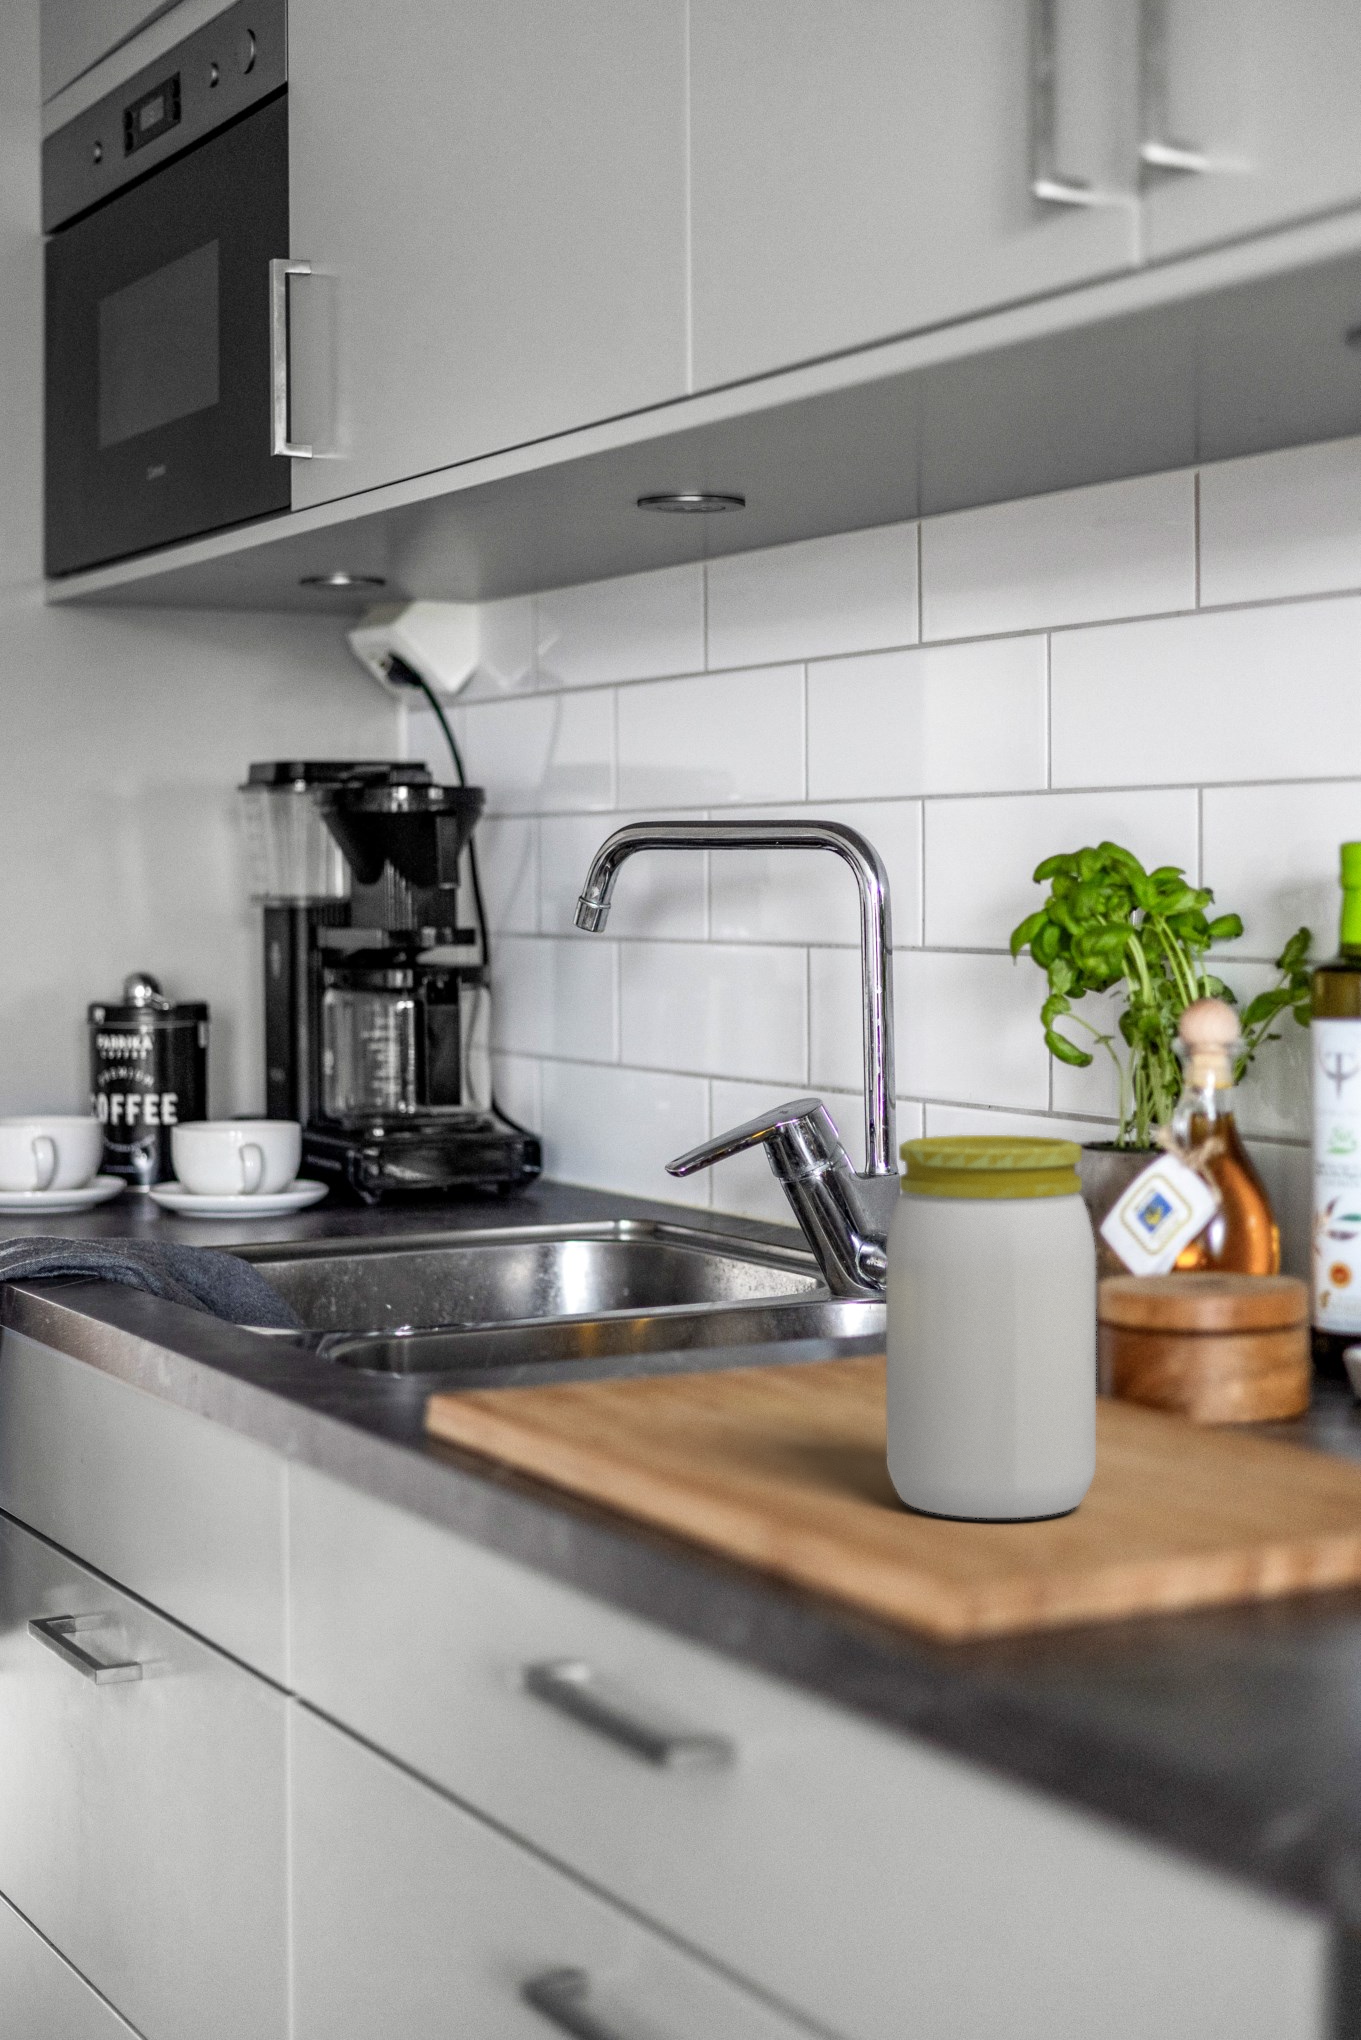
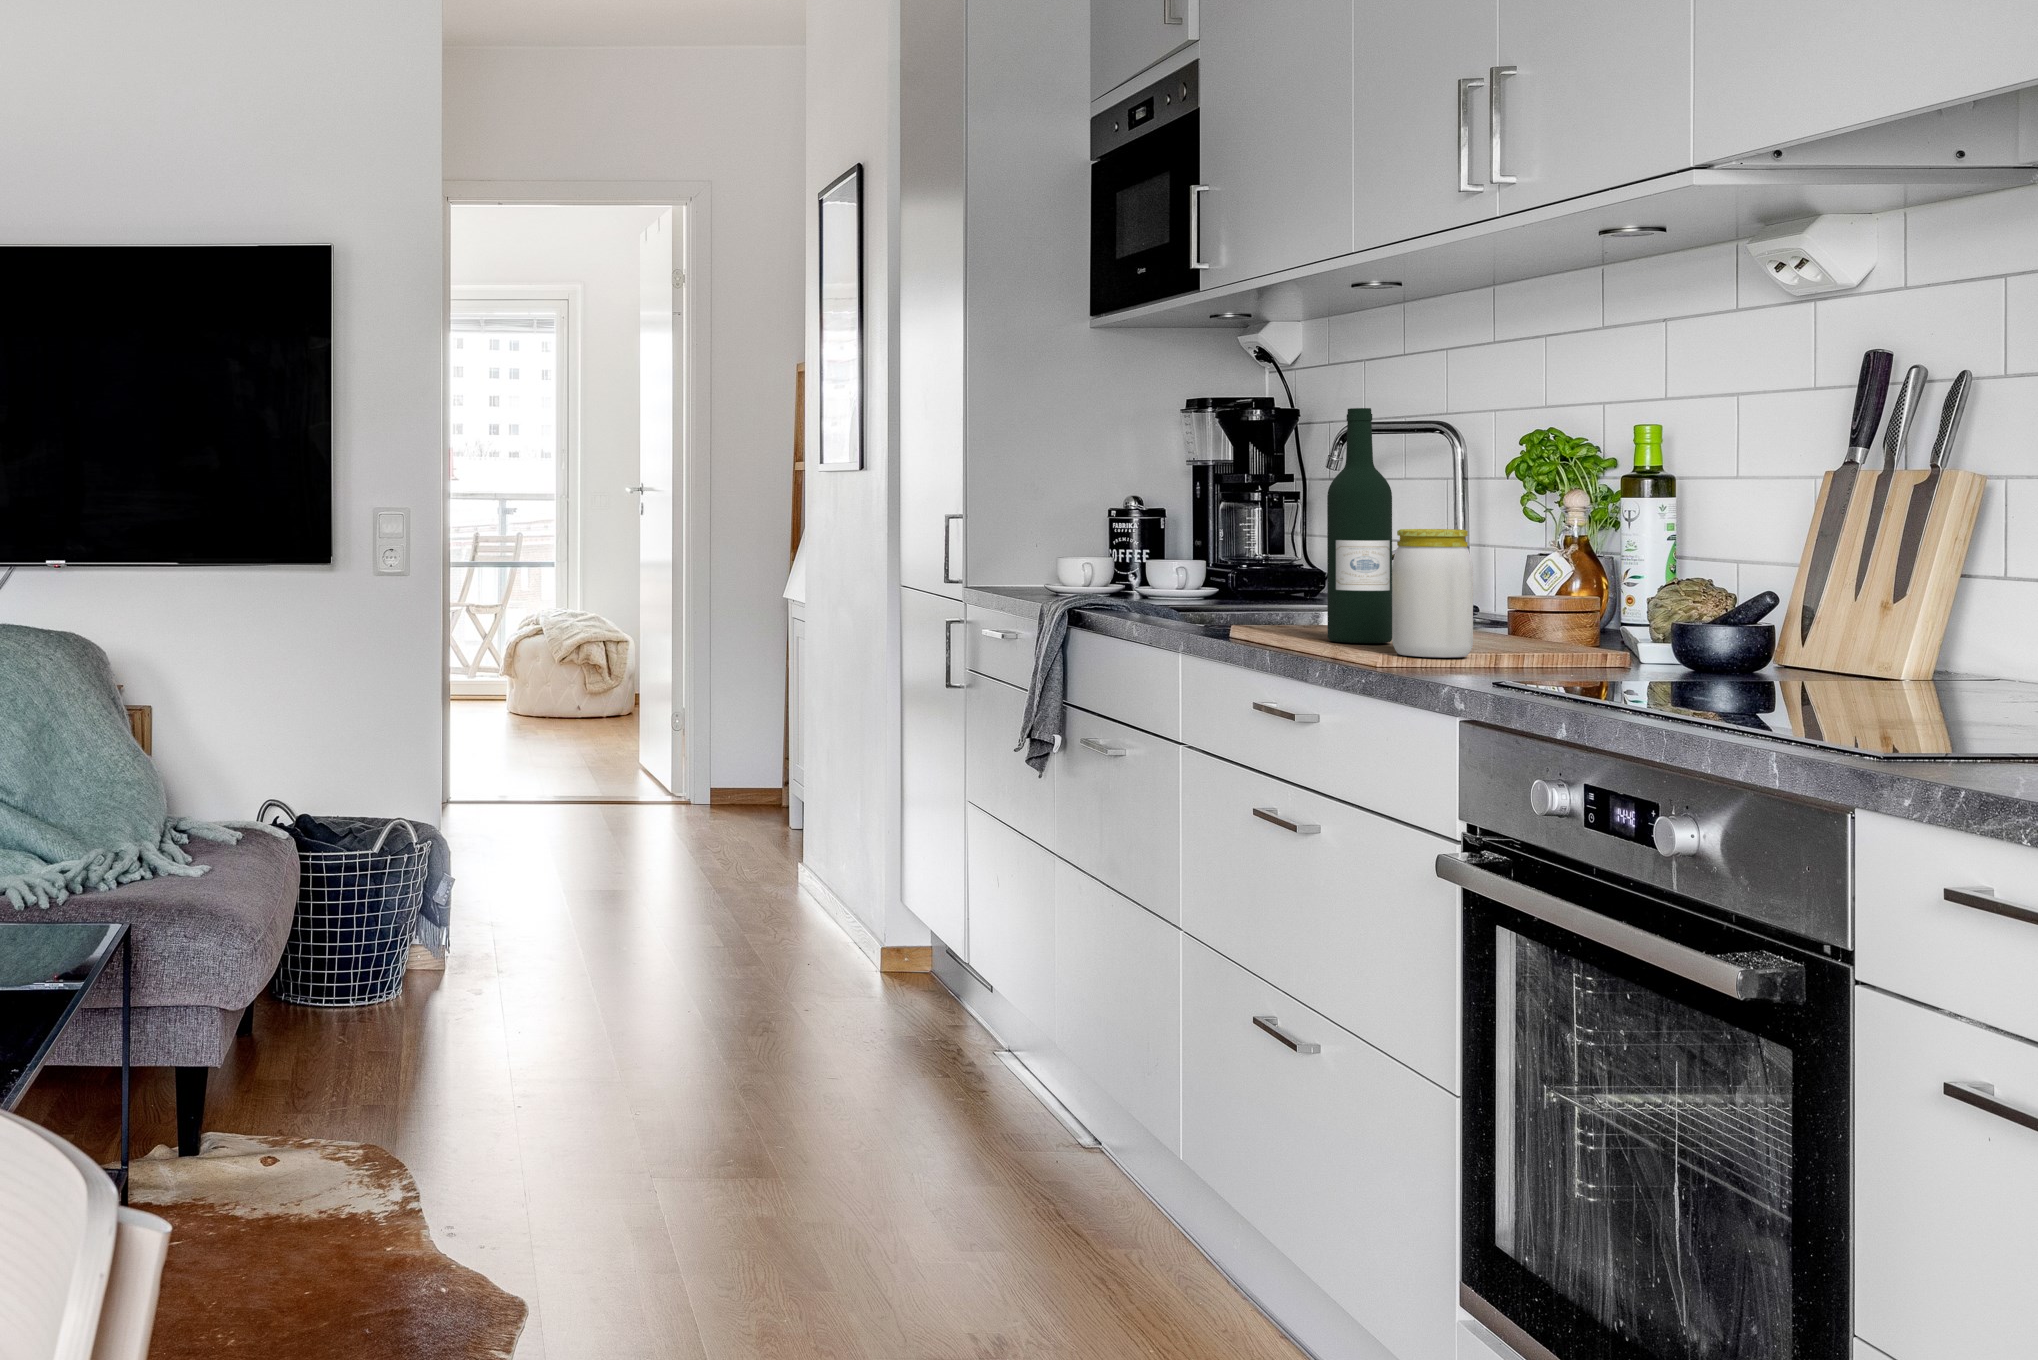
wine bottle: none [673,789,835,1438] -> present [1327,408,1392,643]

